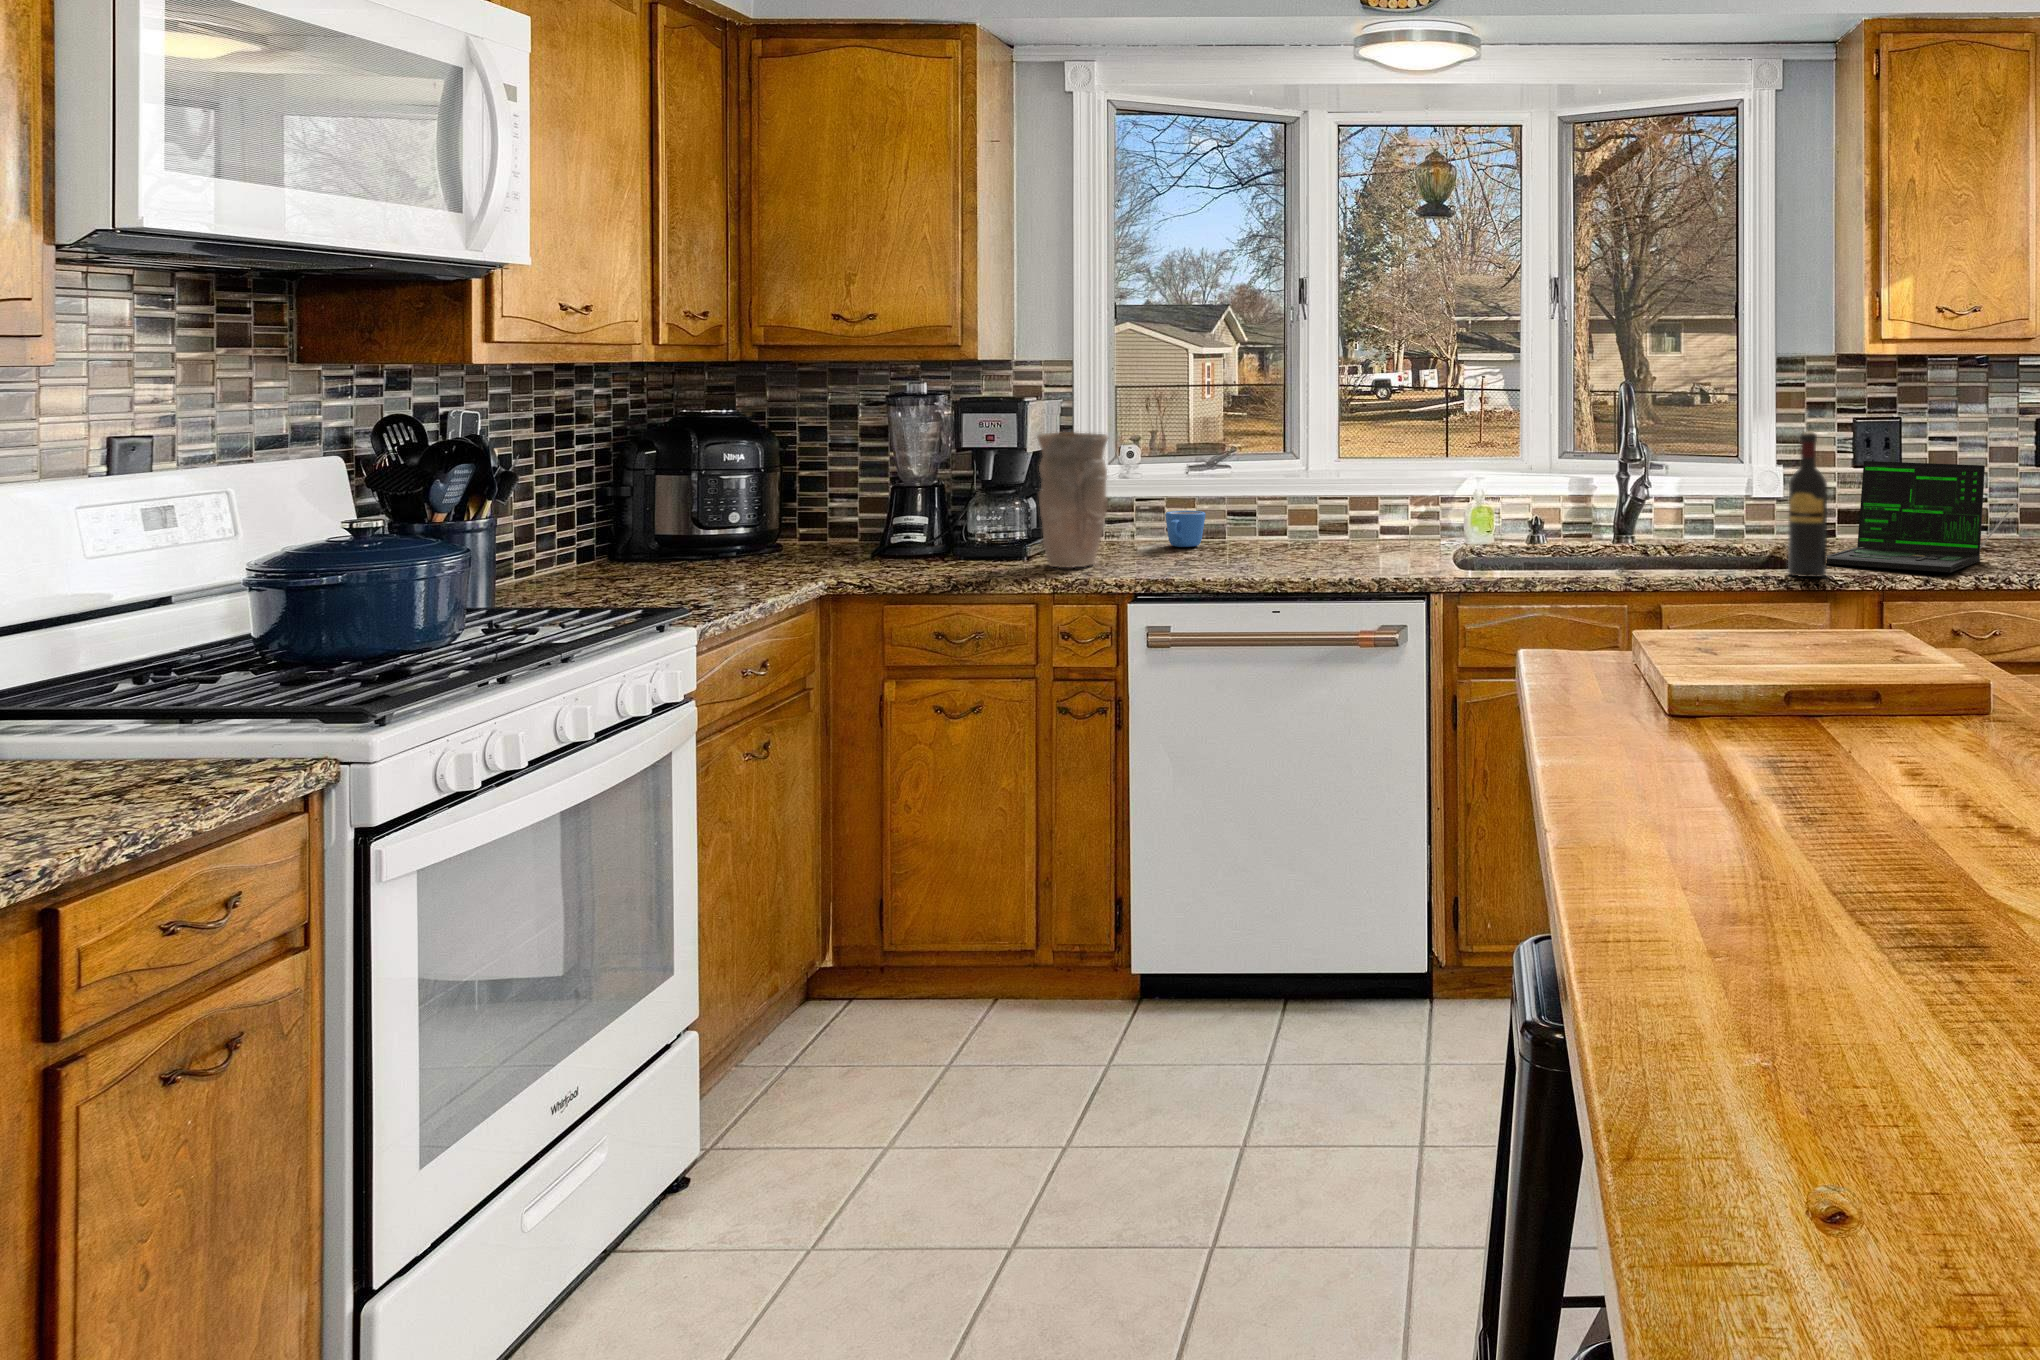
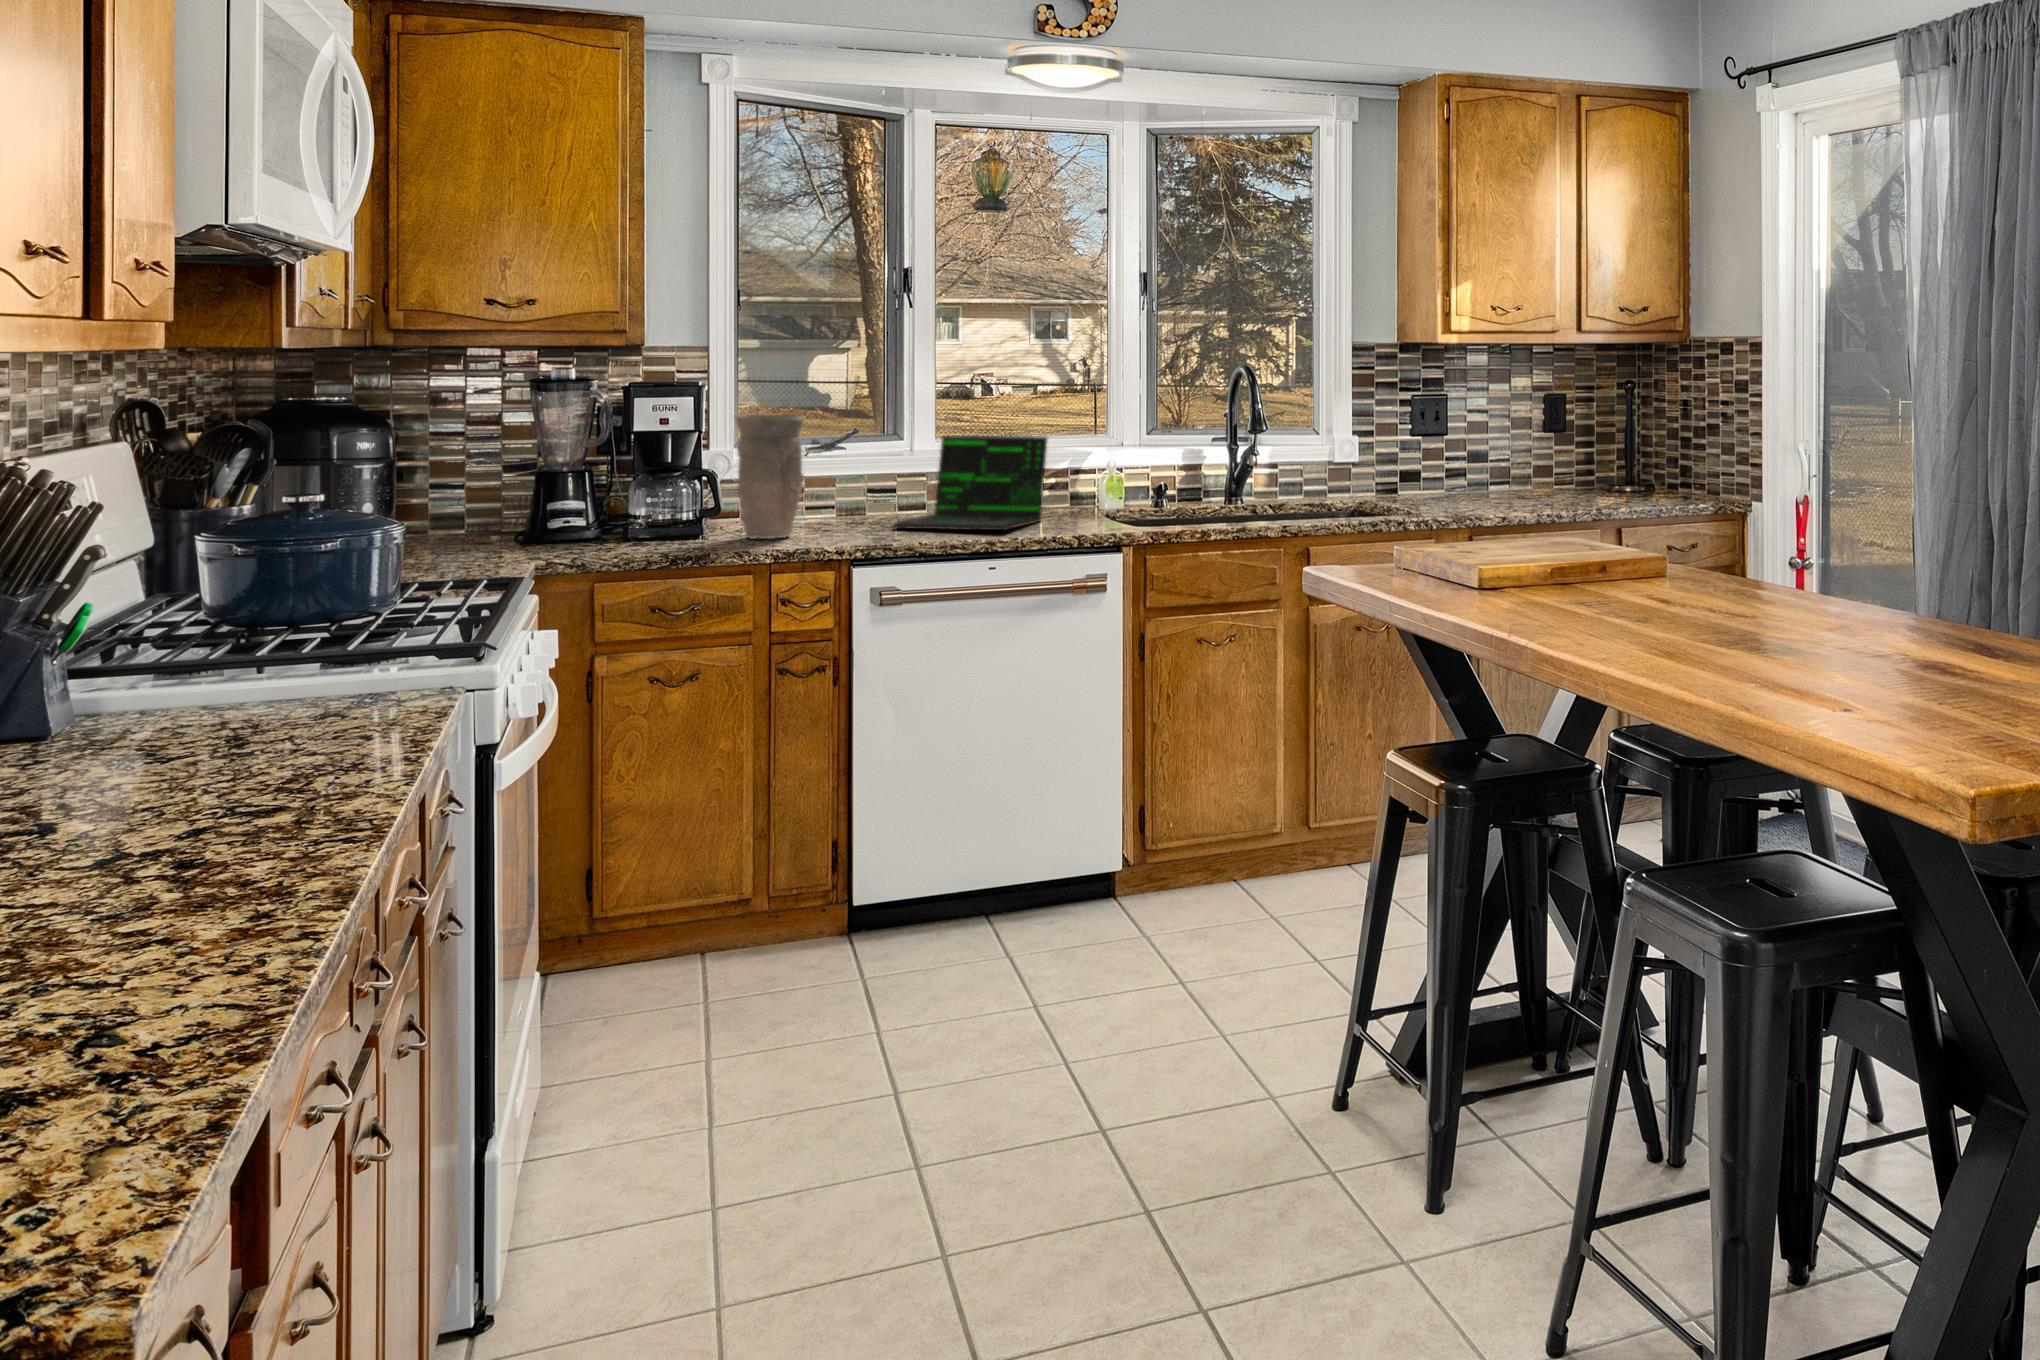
wine bottle: present [1788,432,1827,577] -> none [1393,405,1423,520]
laptop: present [1827,461,2017,572] -> present [893,436,1074,530]
mug: present [1165,511,1205,547] -> none [830,487,868,520]

